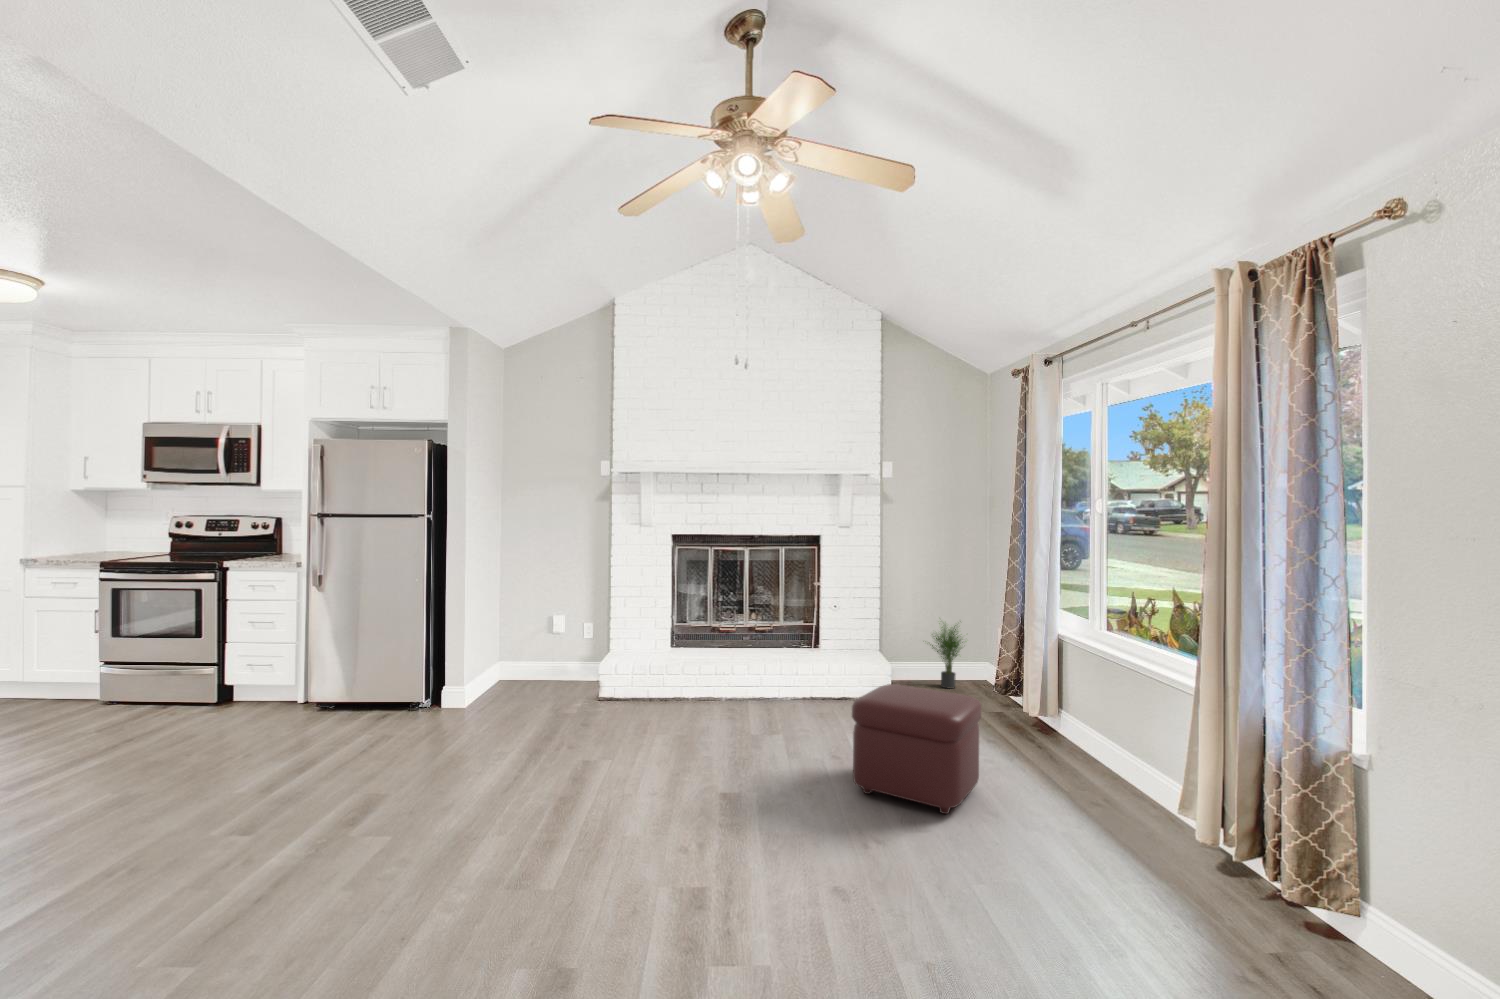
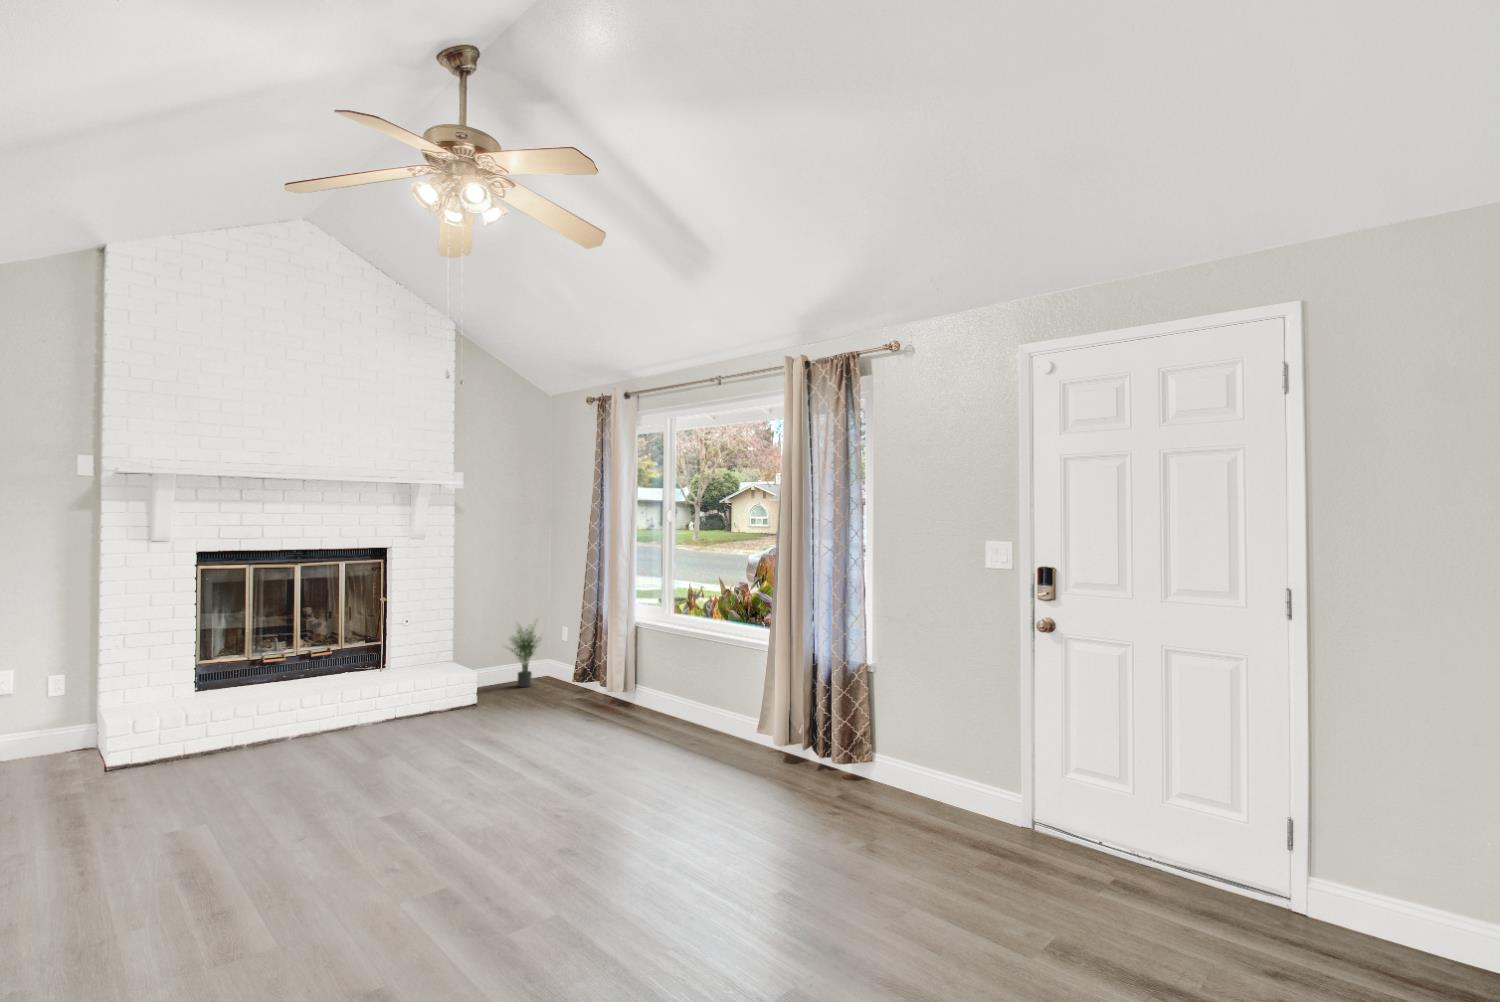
ottoman: present [852,684,981,814] -> none [513,680,620,788]

